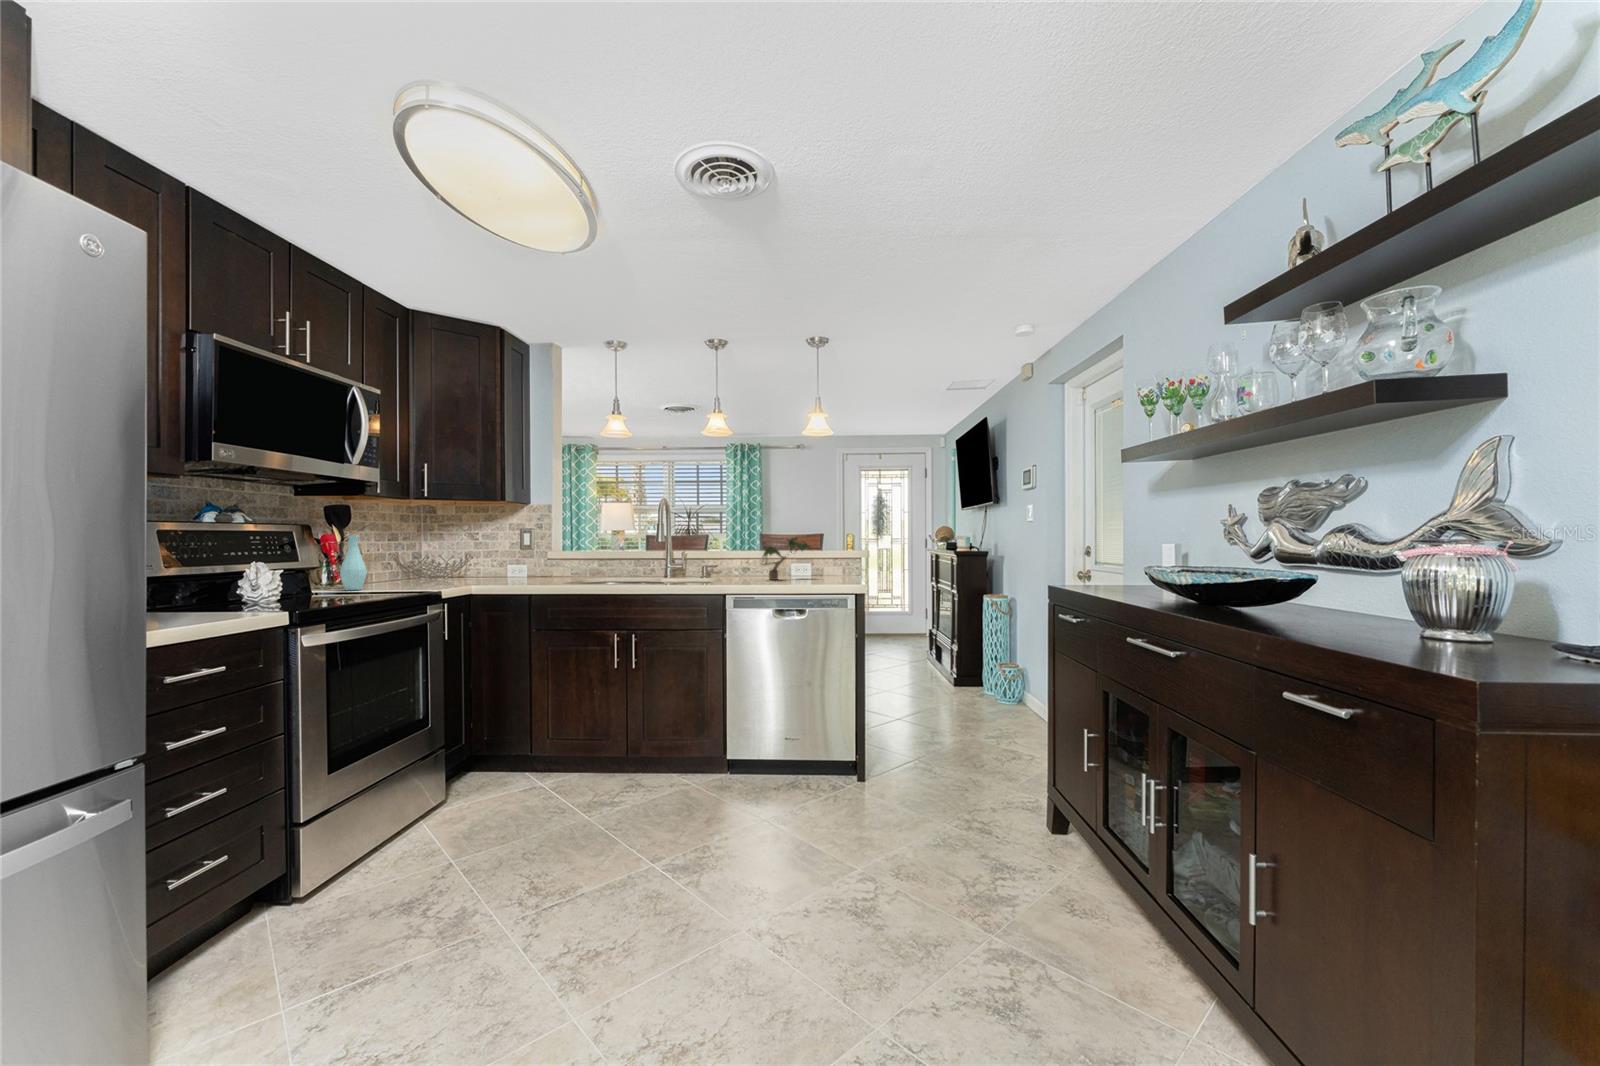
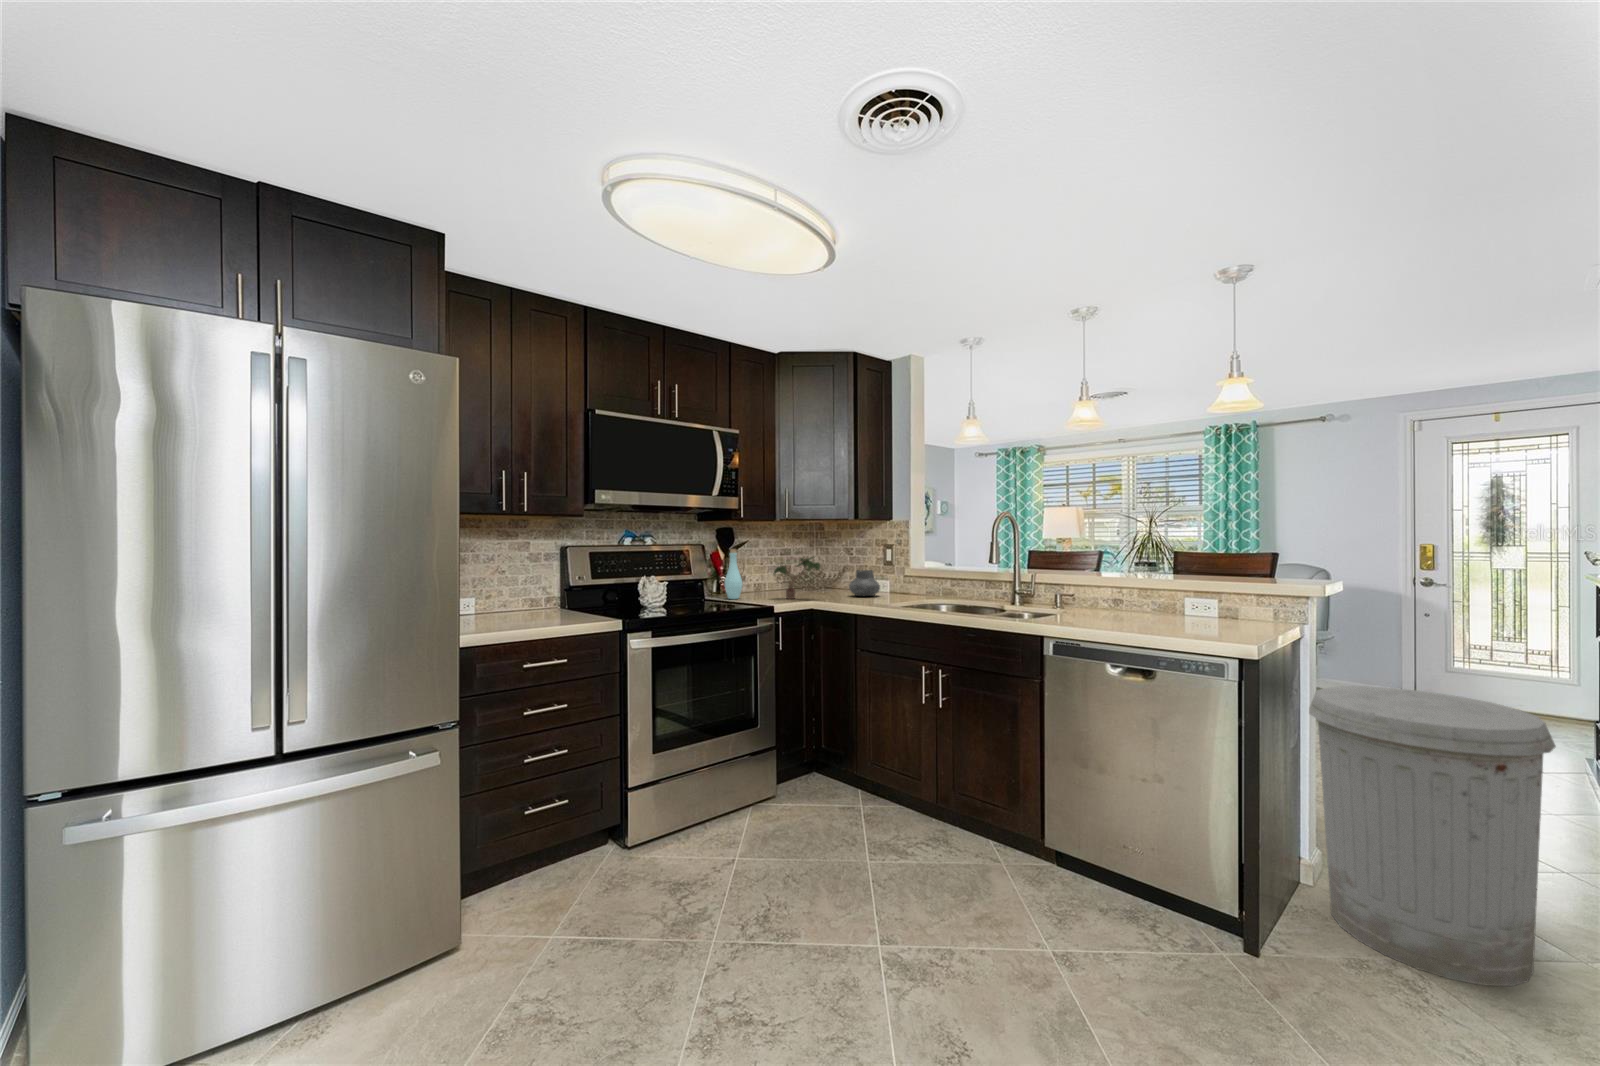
potted plant: present [763,537,810,580] -> present [773,557,820,599]
vase: none [494,553,528,580] -> present [849,570,880,596]
trash can: none [863,609,961,757] -> present [1309,686,1556,986]

